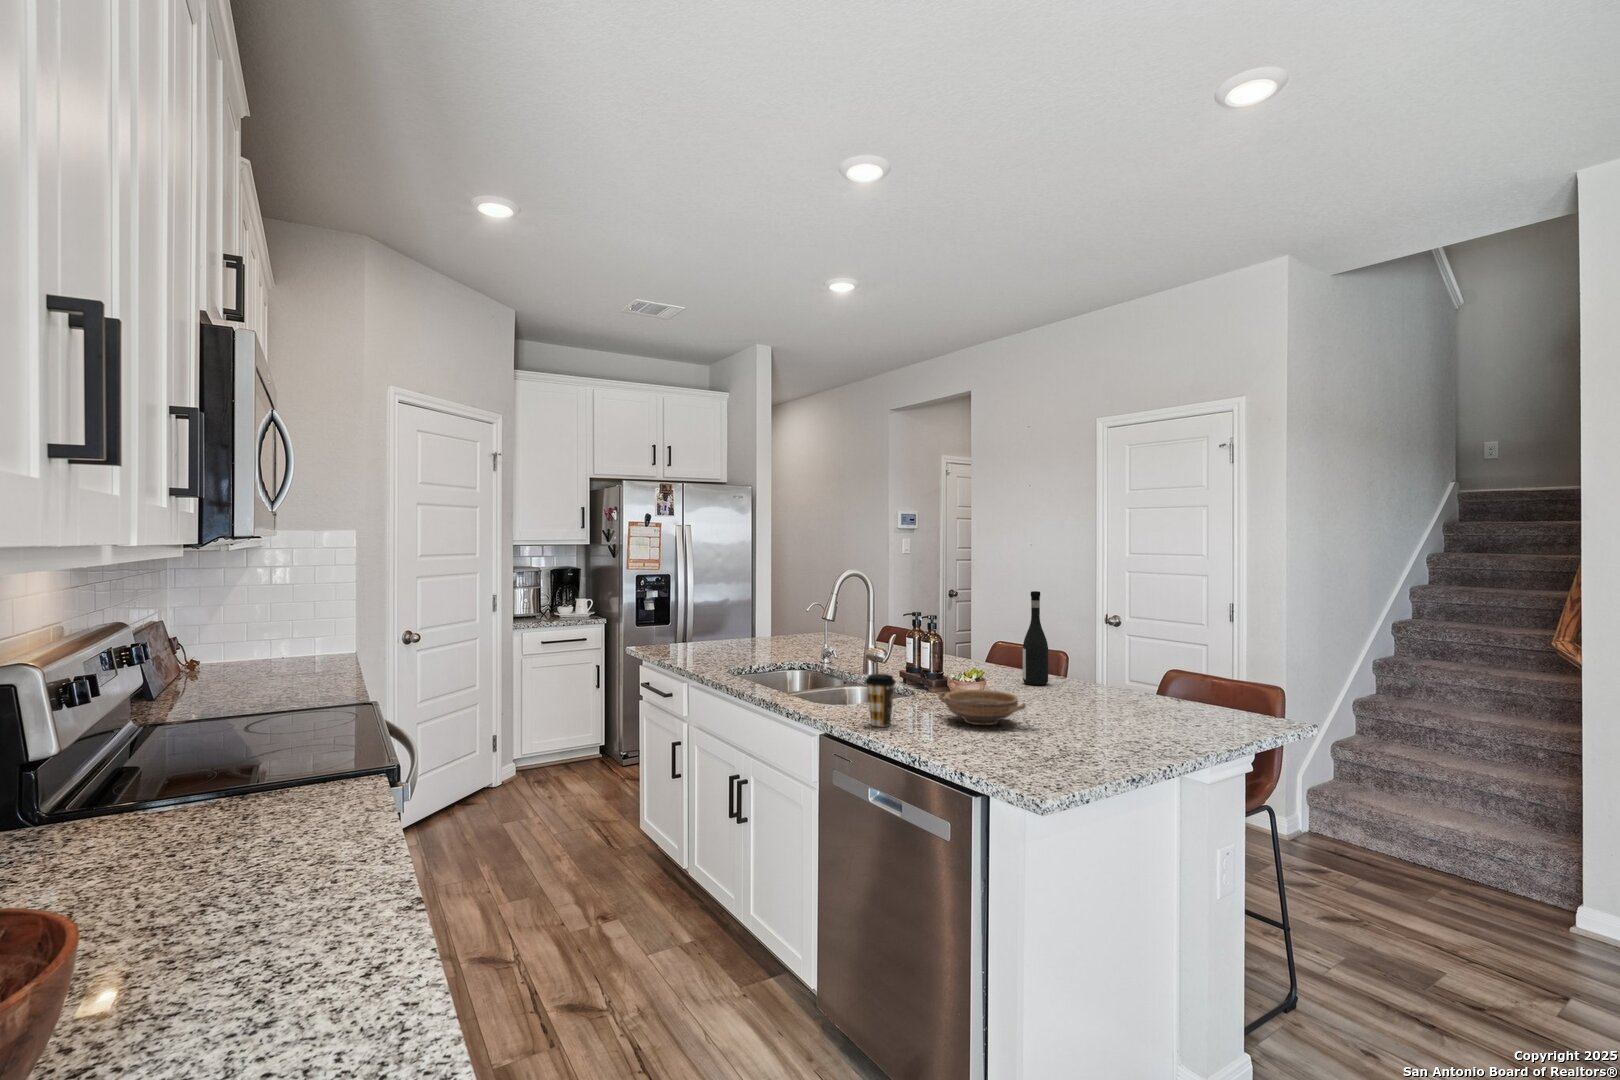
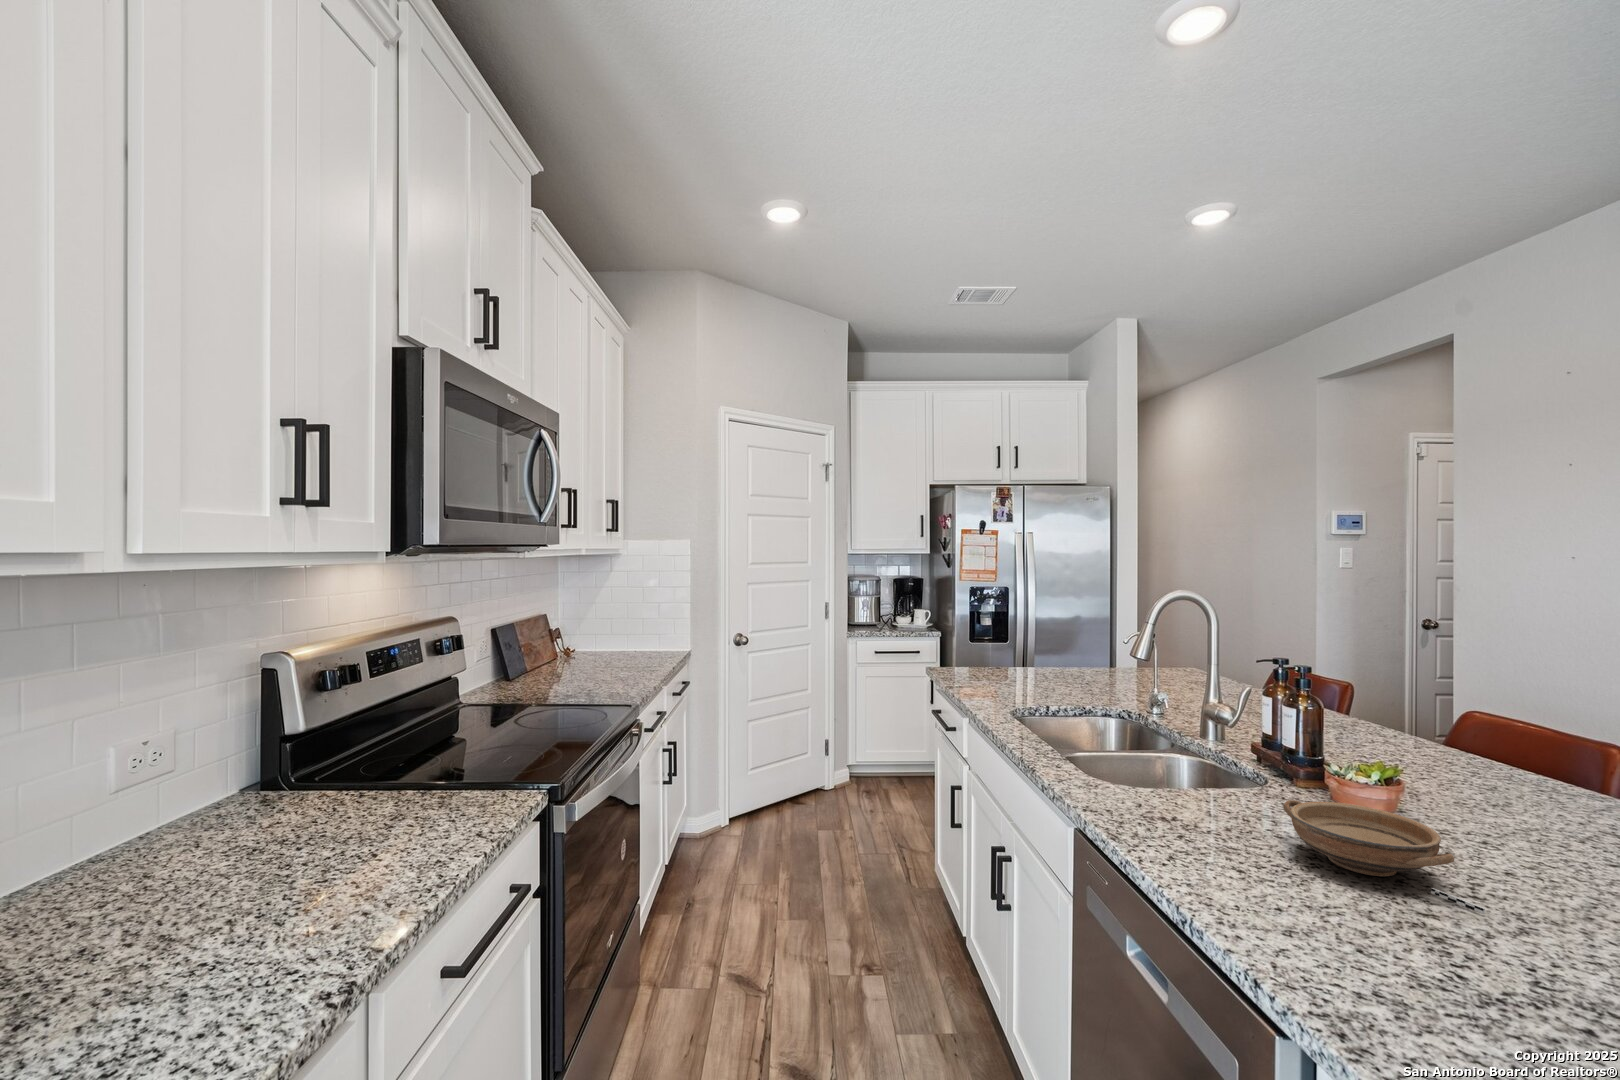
wine bottle: present [1023,591,1048,685] -> none [1479,646,1535,802]
coffee cup: present [865,674,896,726] -> none [1146,757,1198,842]

